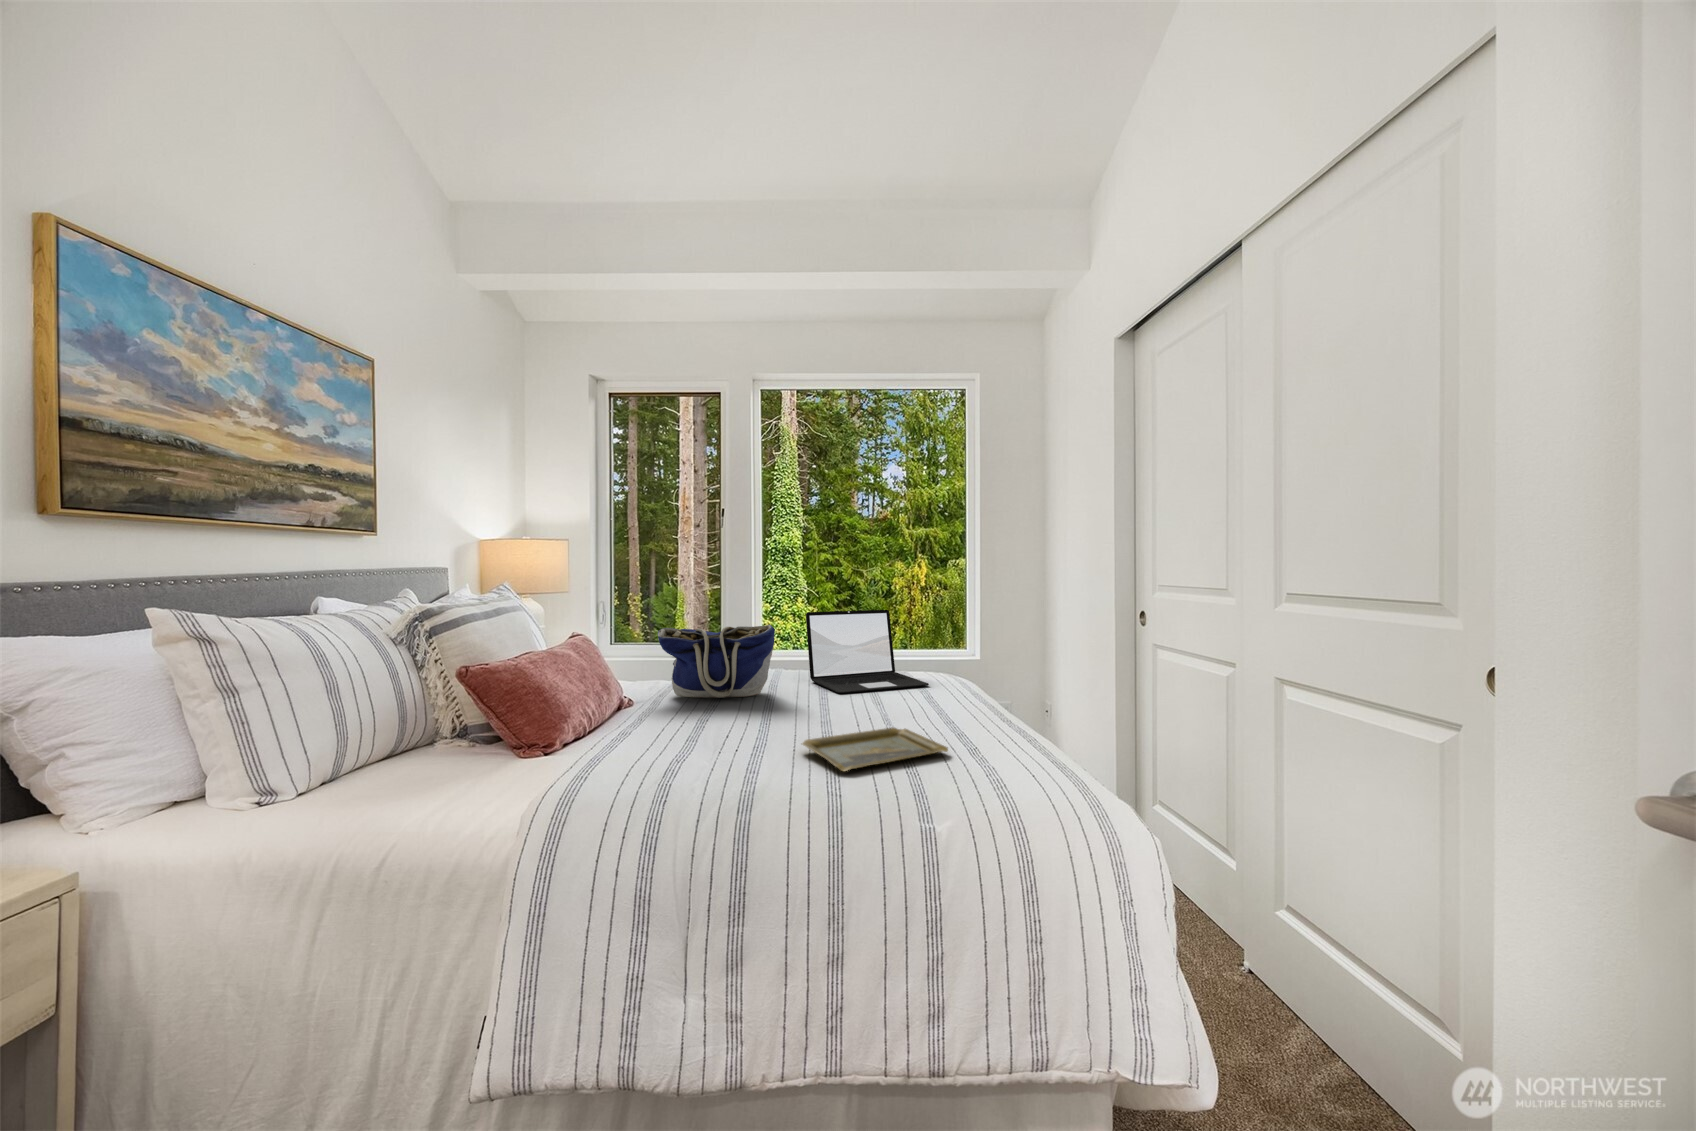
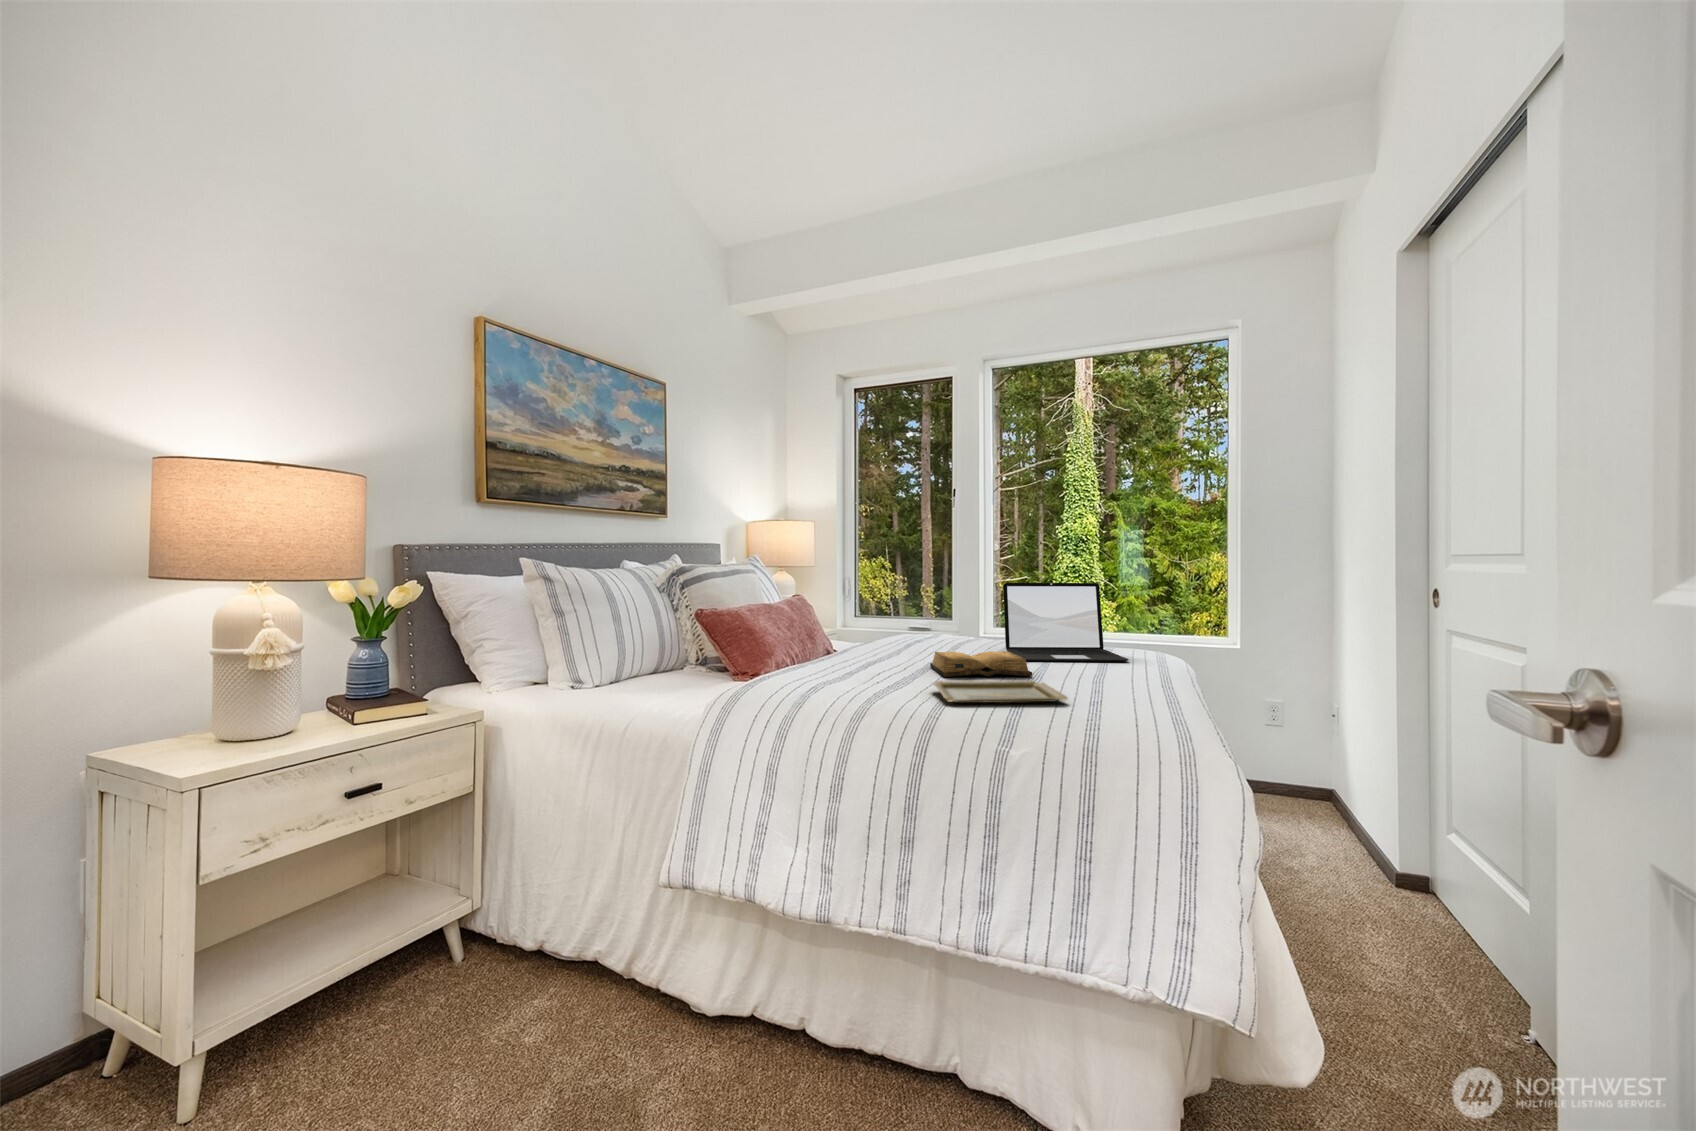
tote bag: present [658,625,775,698] -> none [852,589,955,657]
diary: none [761,688,873,728] -> present [930,651,1032,677]

